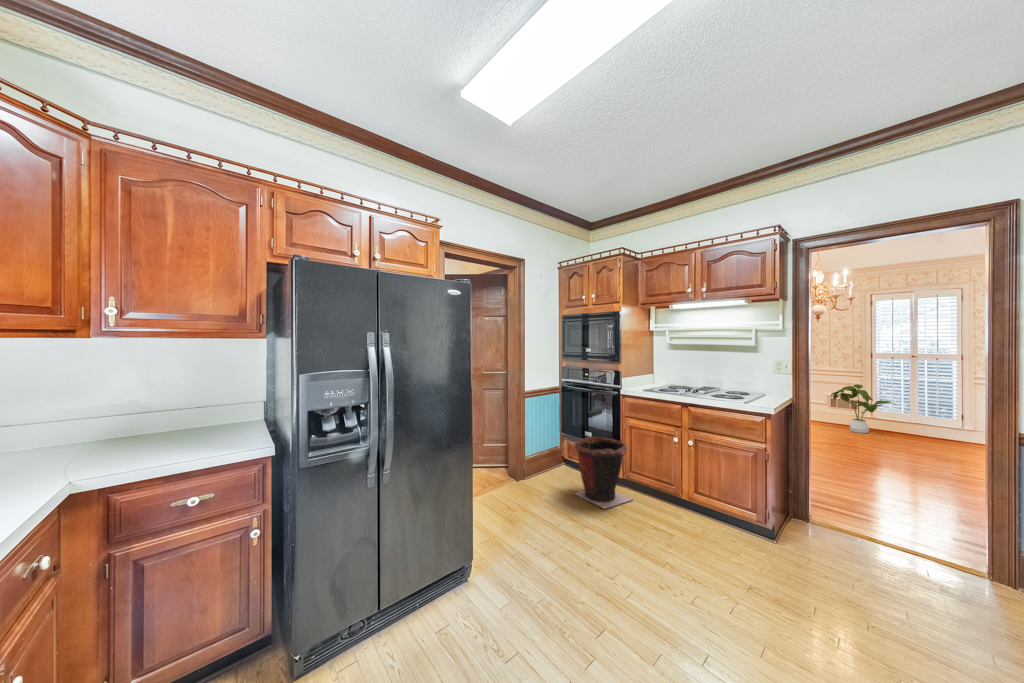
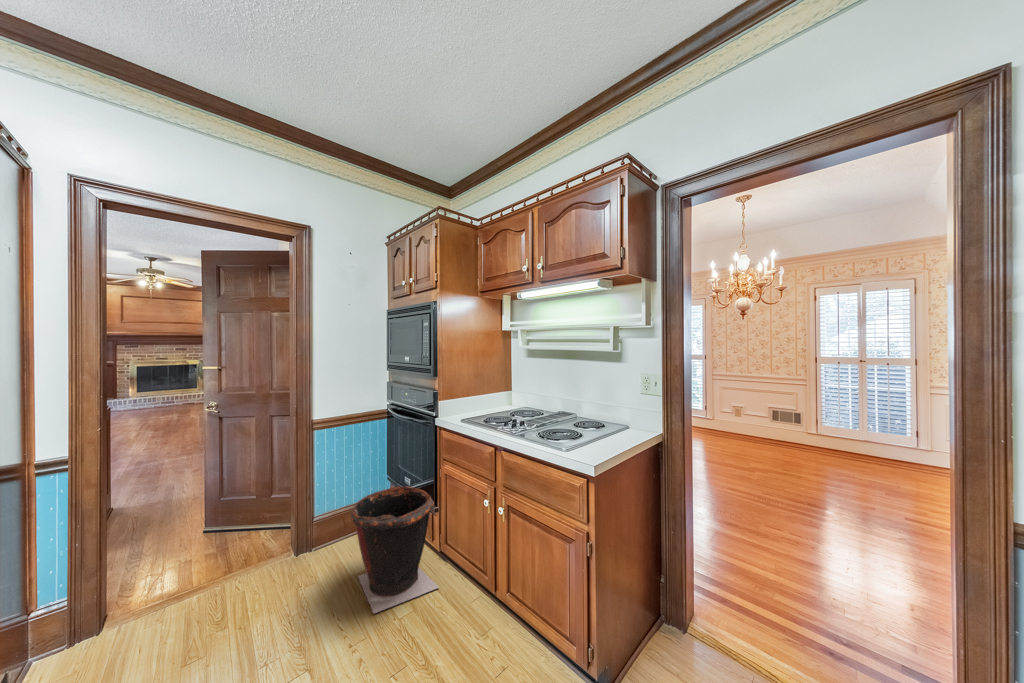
house plant: present [831,384,895,433] -> none [769,394,843,453]

